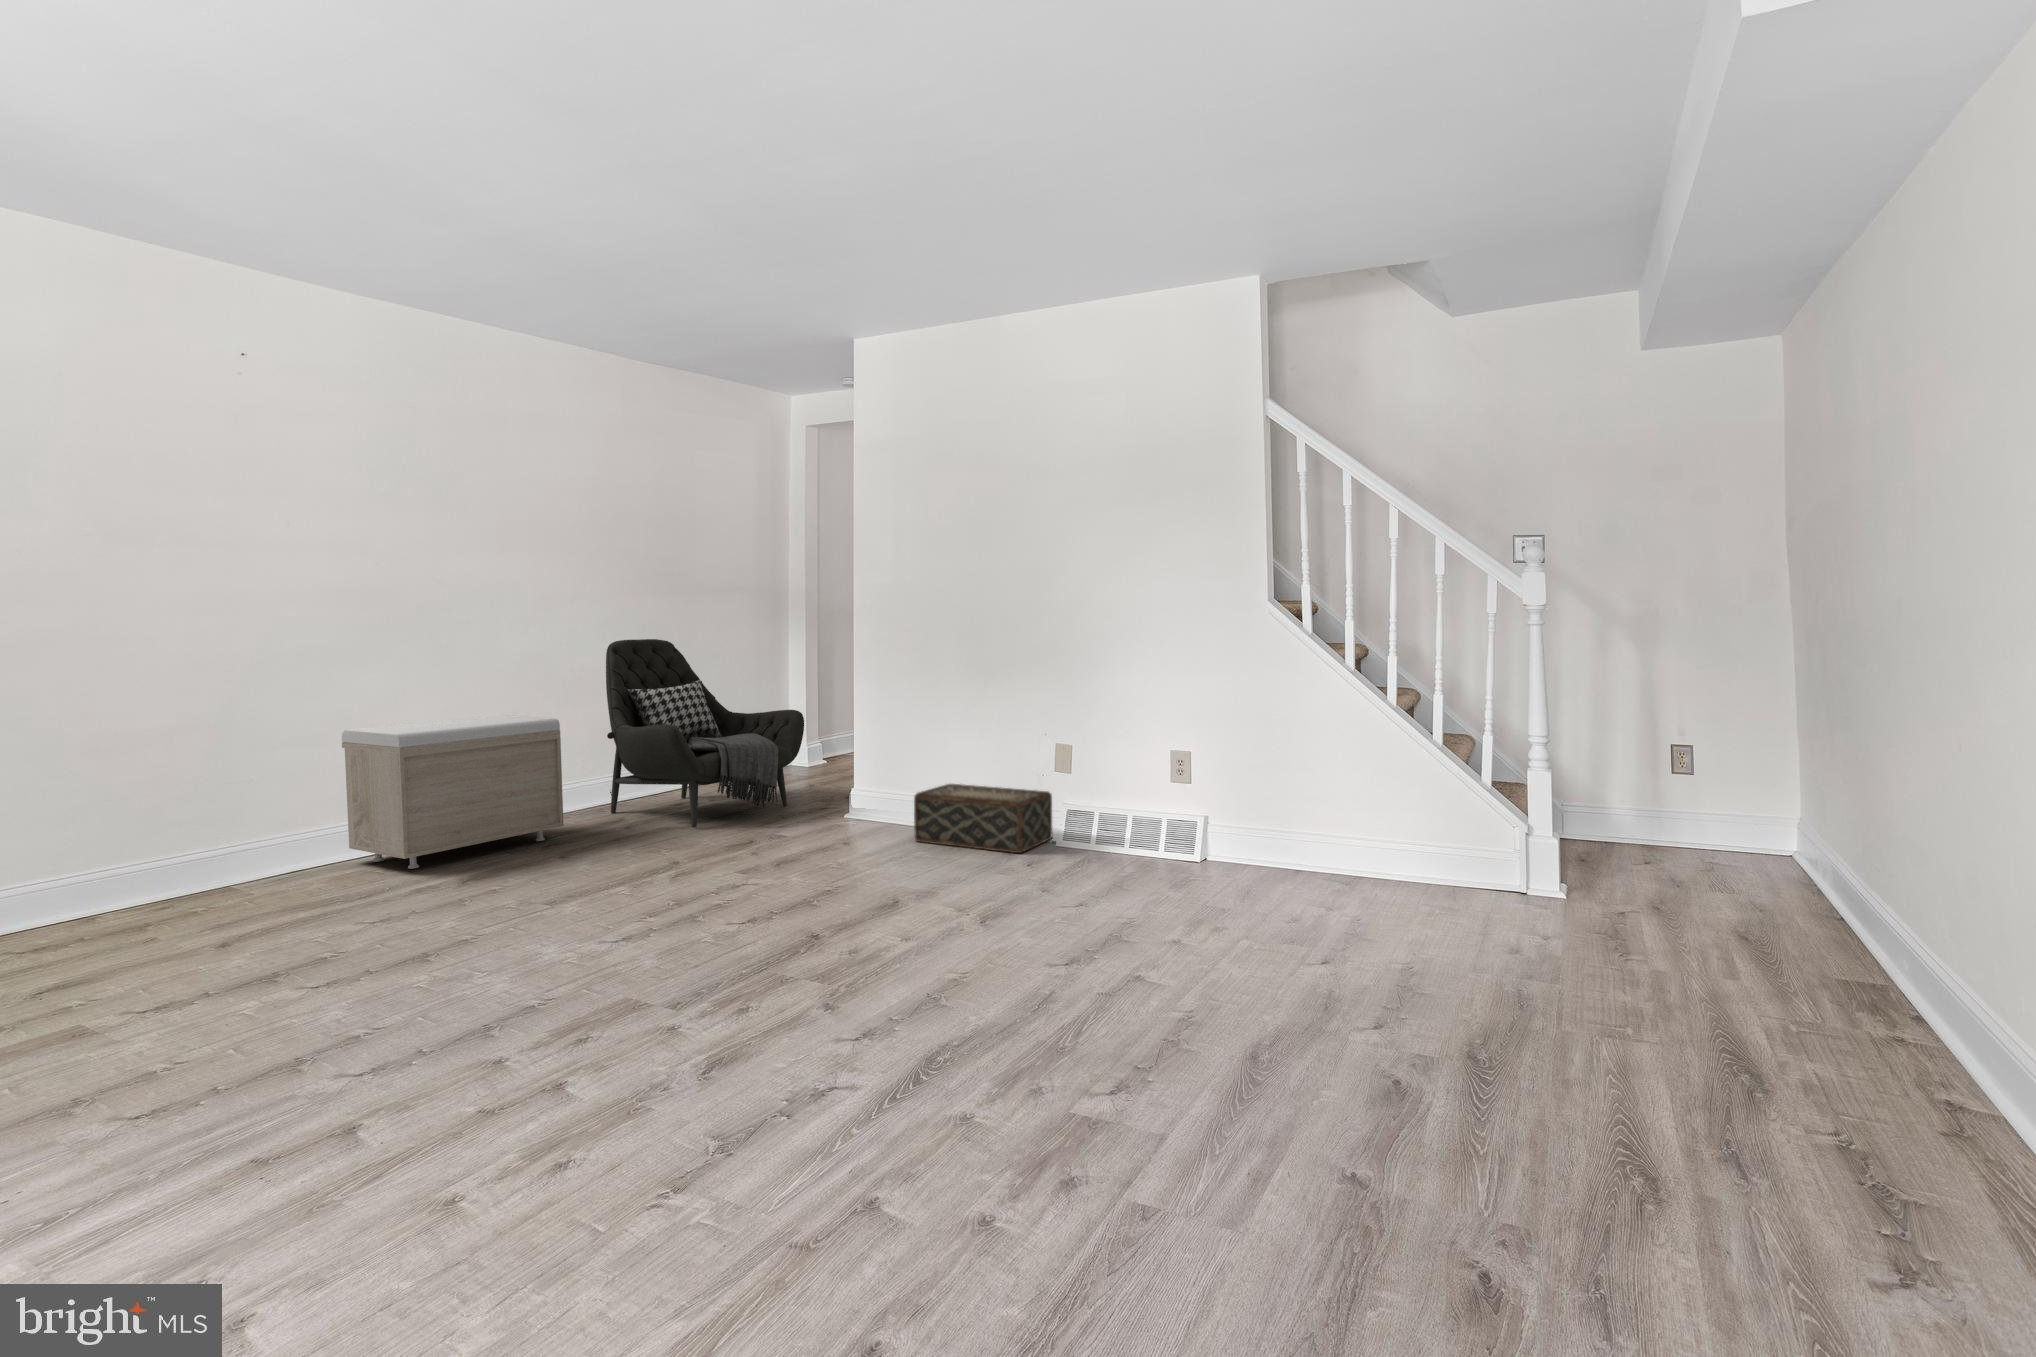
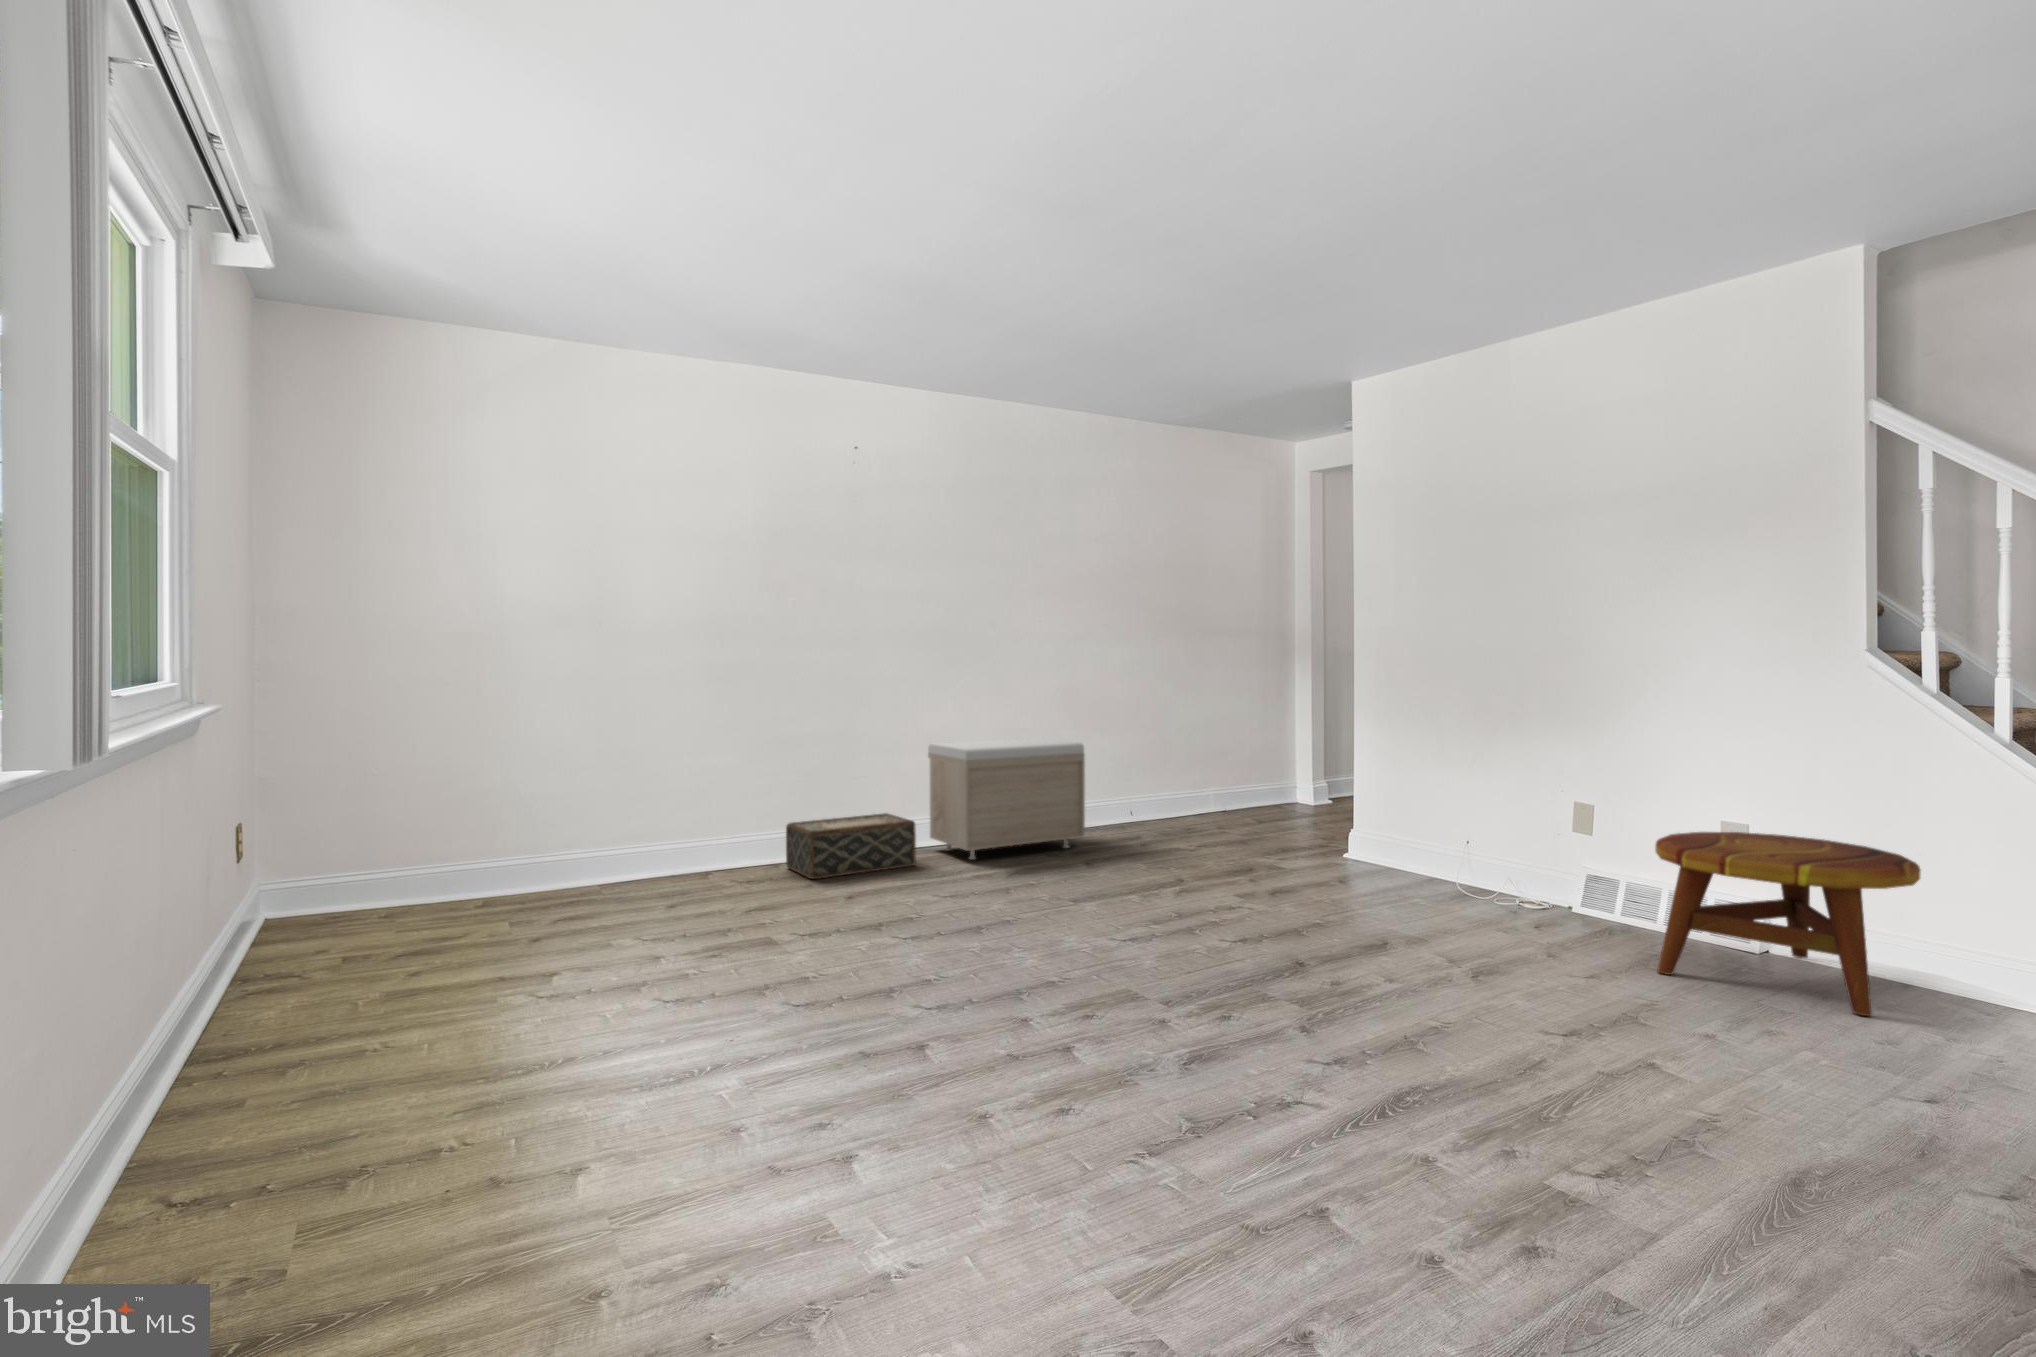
armchair: present [606,639,804,828] -> none [1122,675,1302,851]
side table: none [1120,762,1297,902] -> present [1655,832,1921,1016]
woven basket: present [914,784,1052,853] -> present [786,813,916,879]

